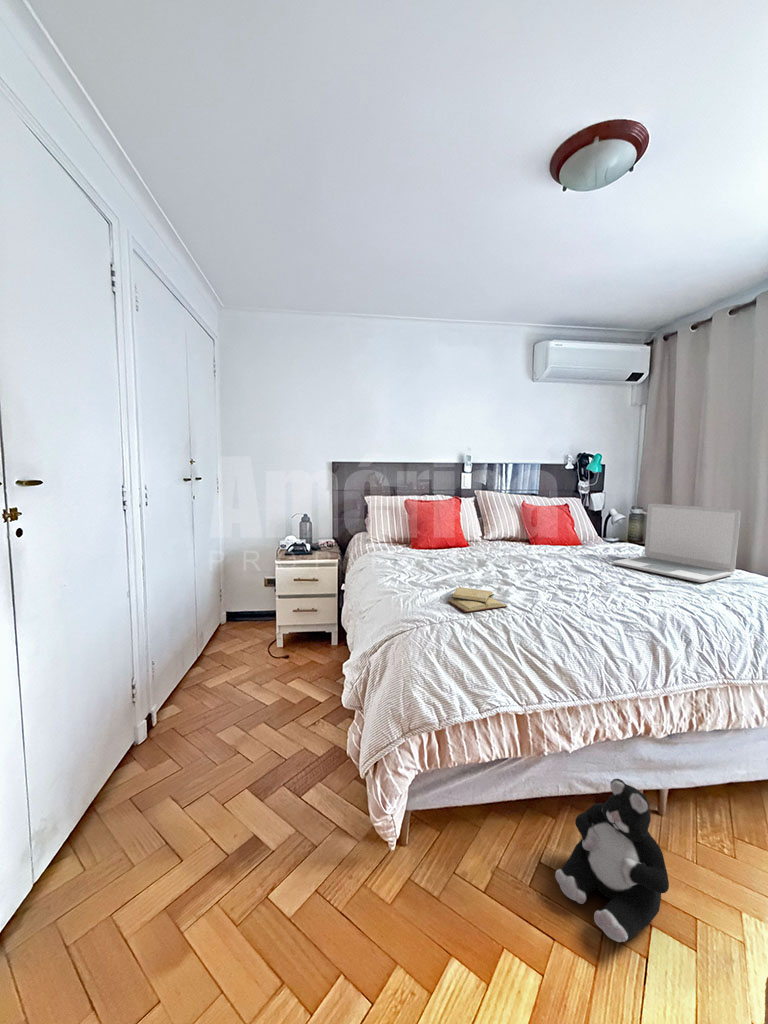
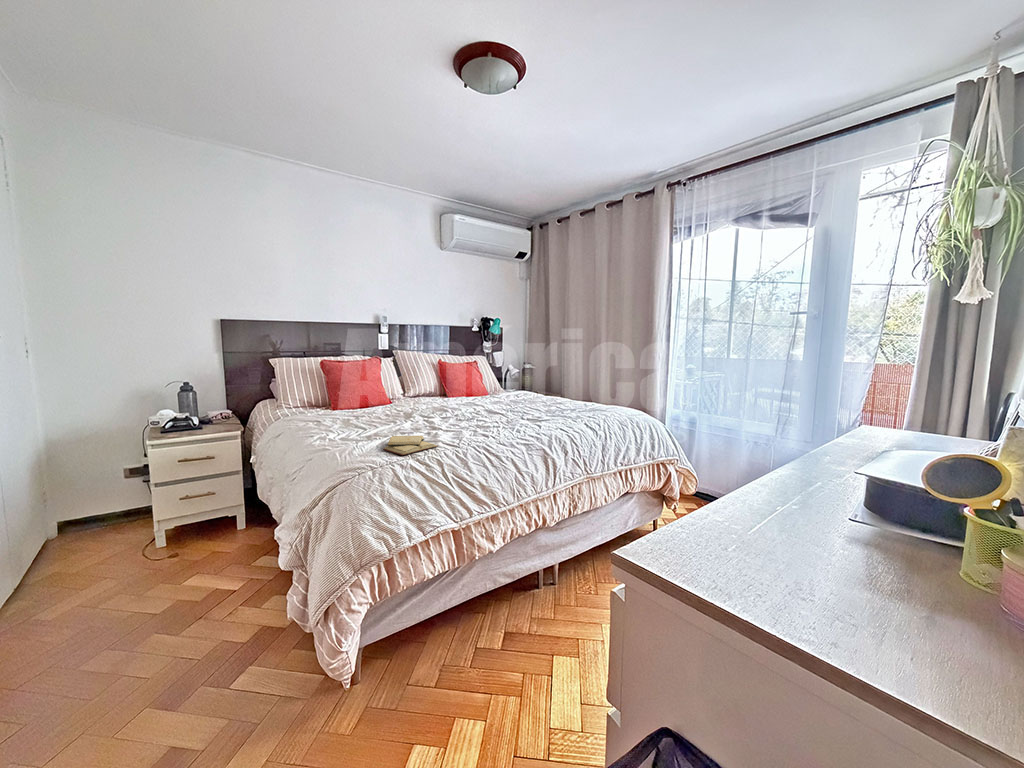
laptop: present [614,503,741,582] -> none [515,357,593,413]
plush toy: present [555,779,669,942] -> none [490,560,563,673]

